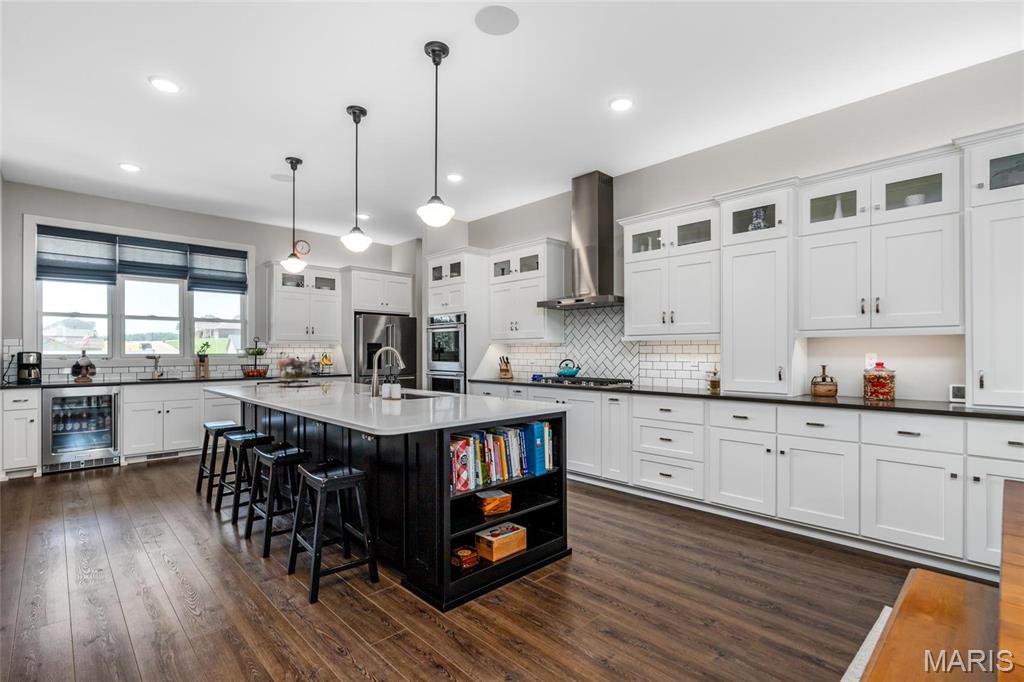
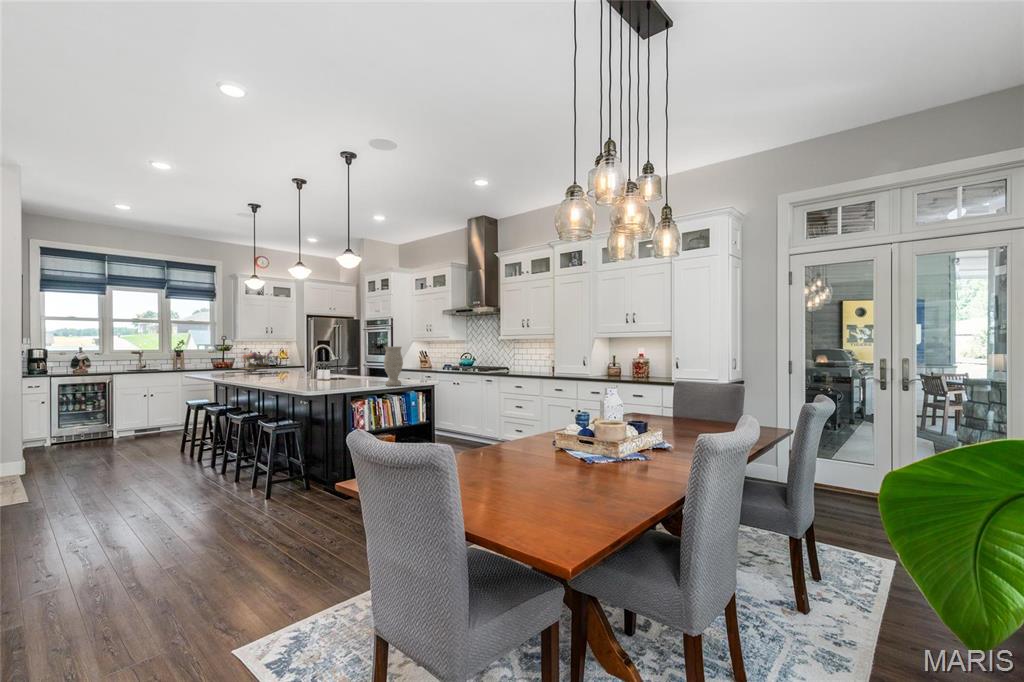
vase: none [484,350,514,412] -> present [384,347,403,386]

